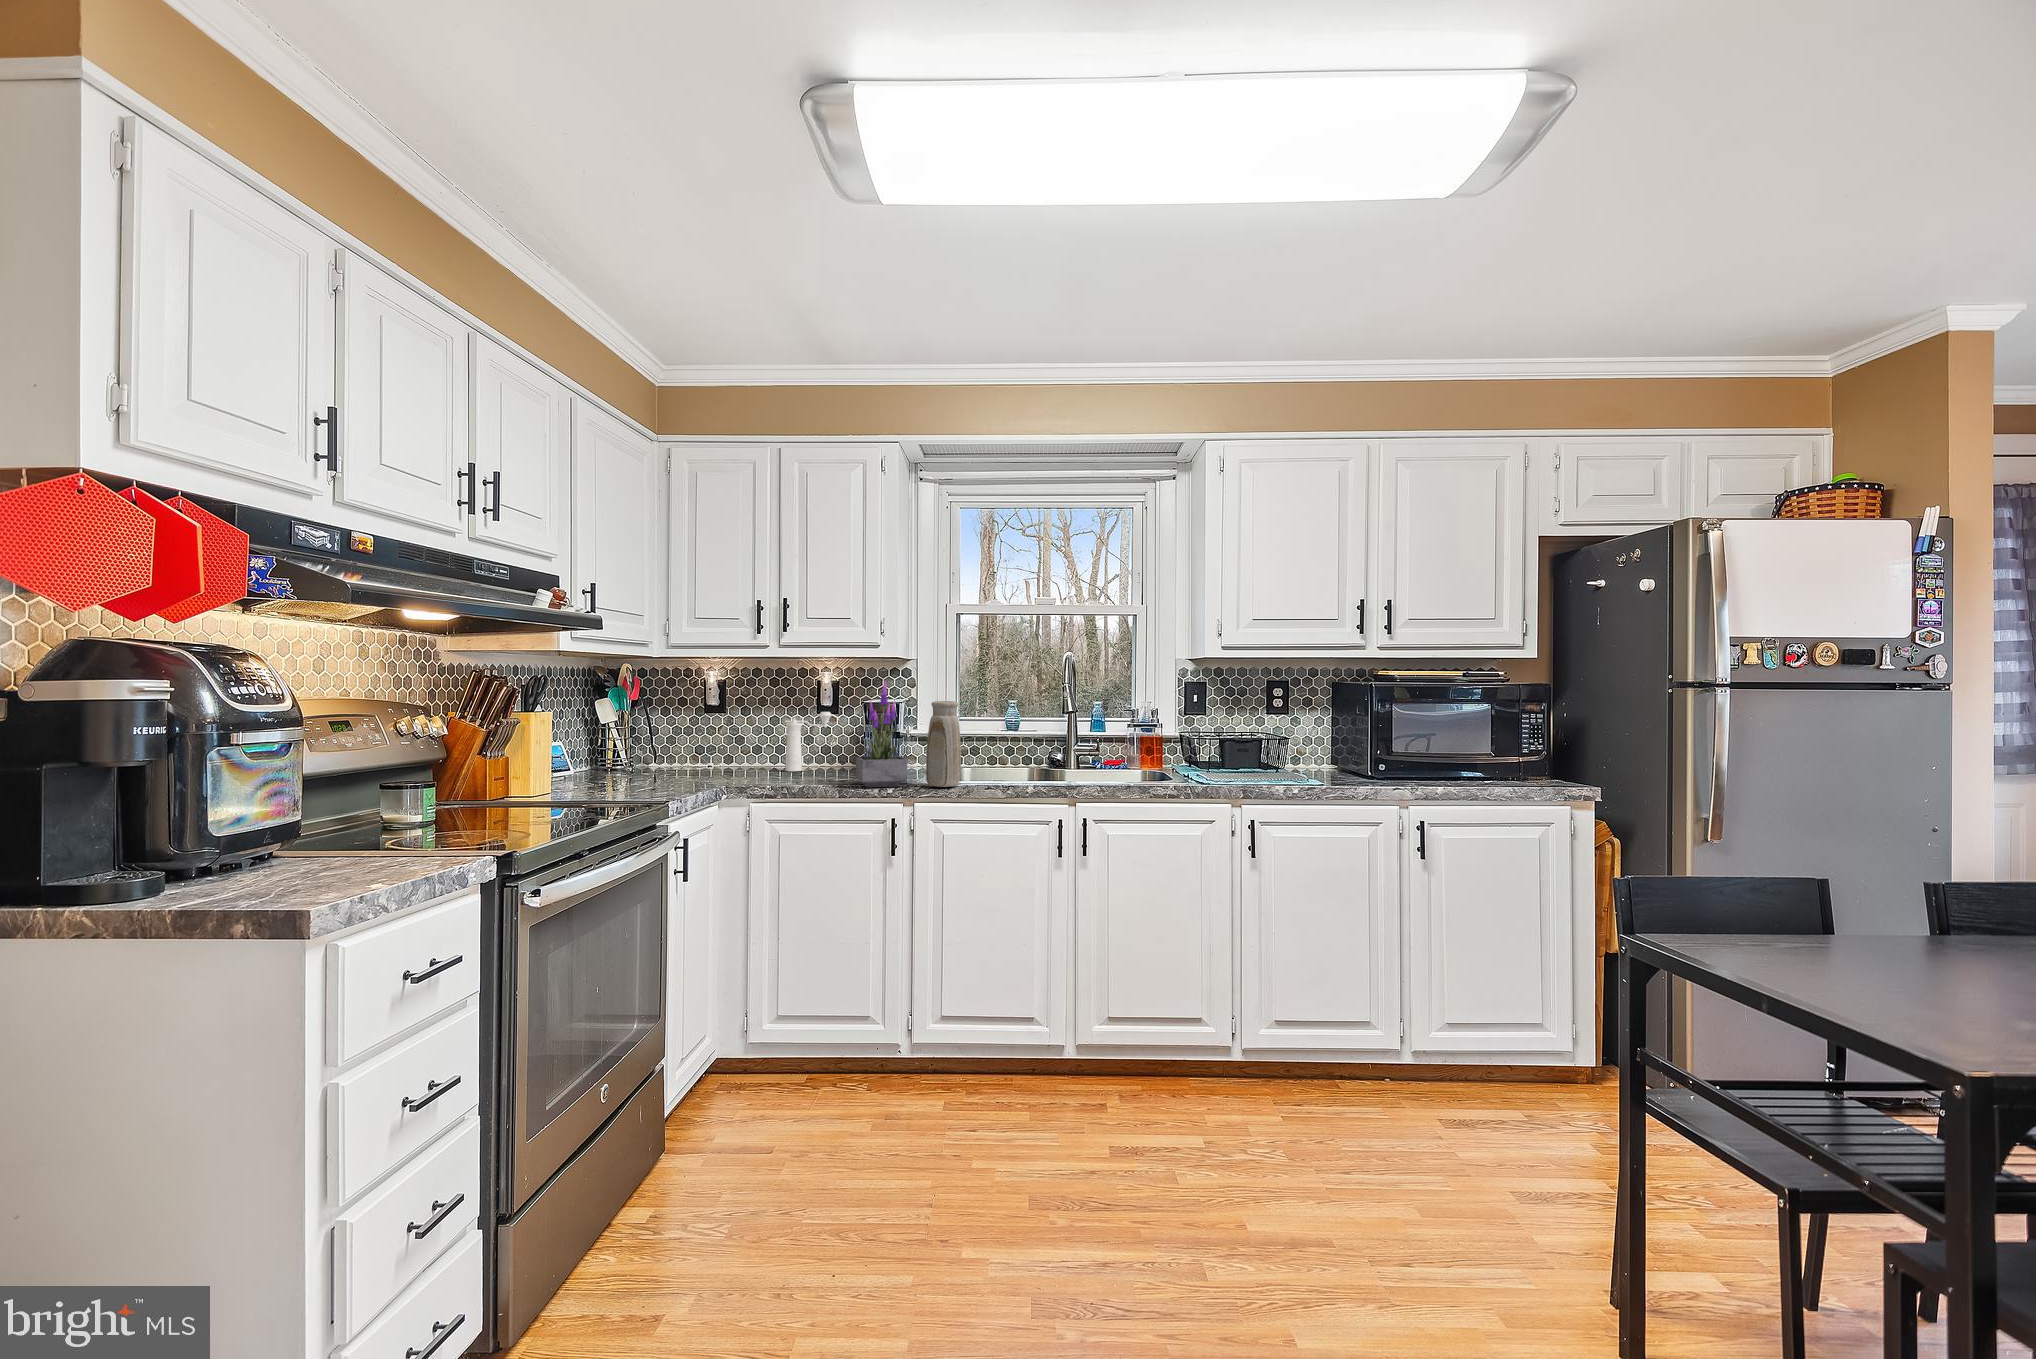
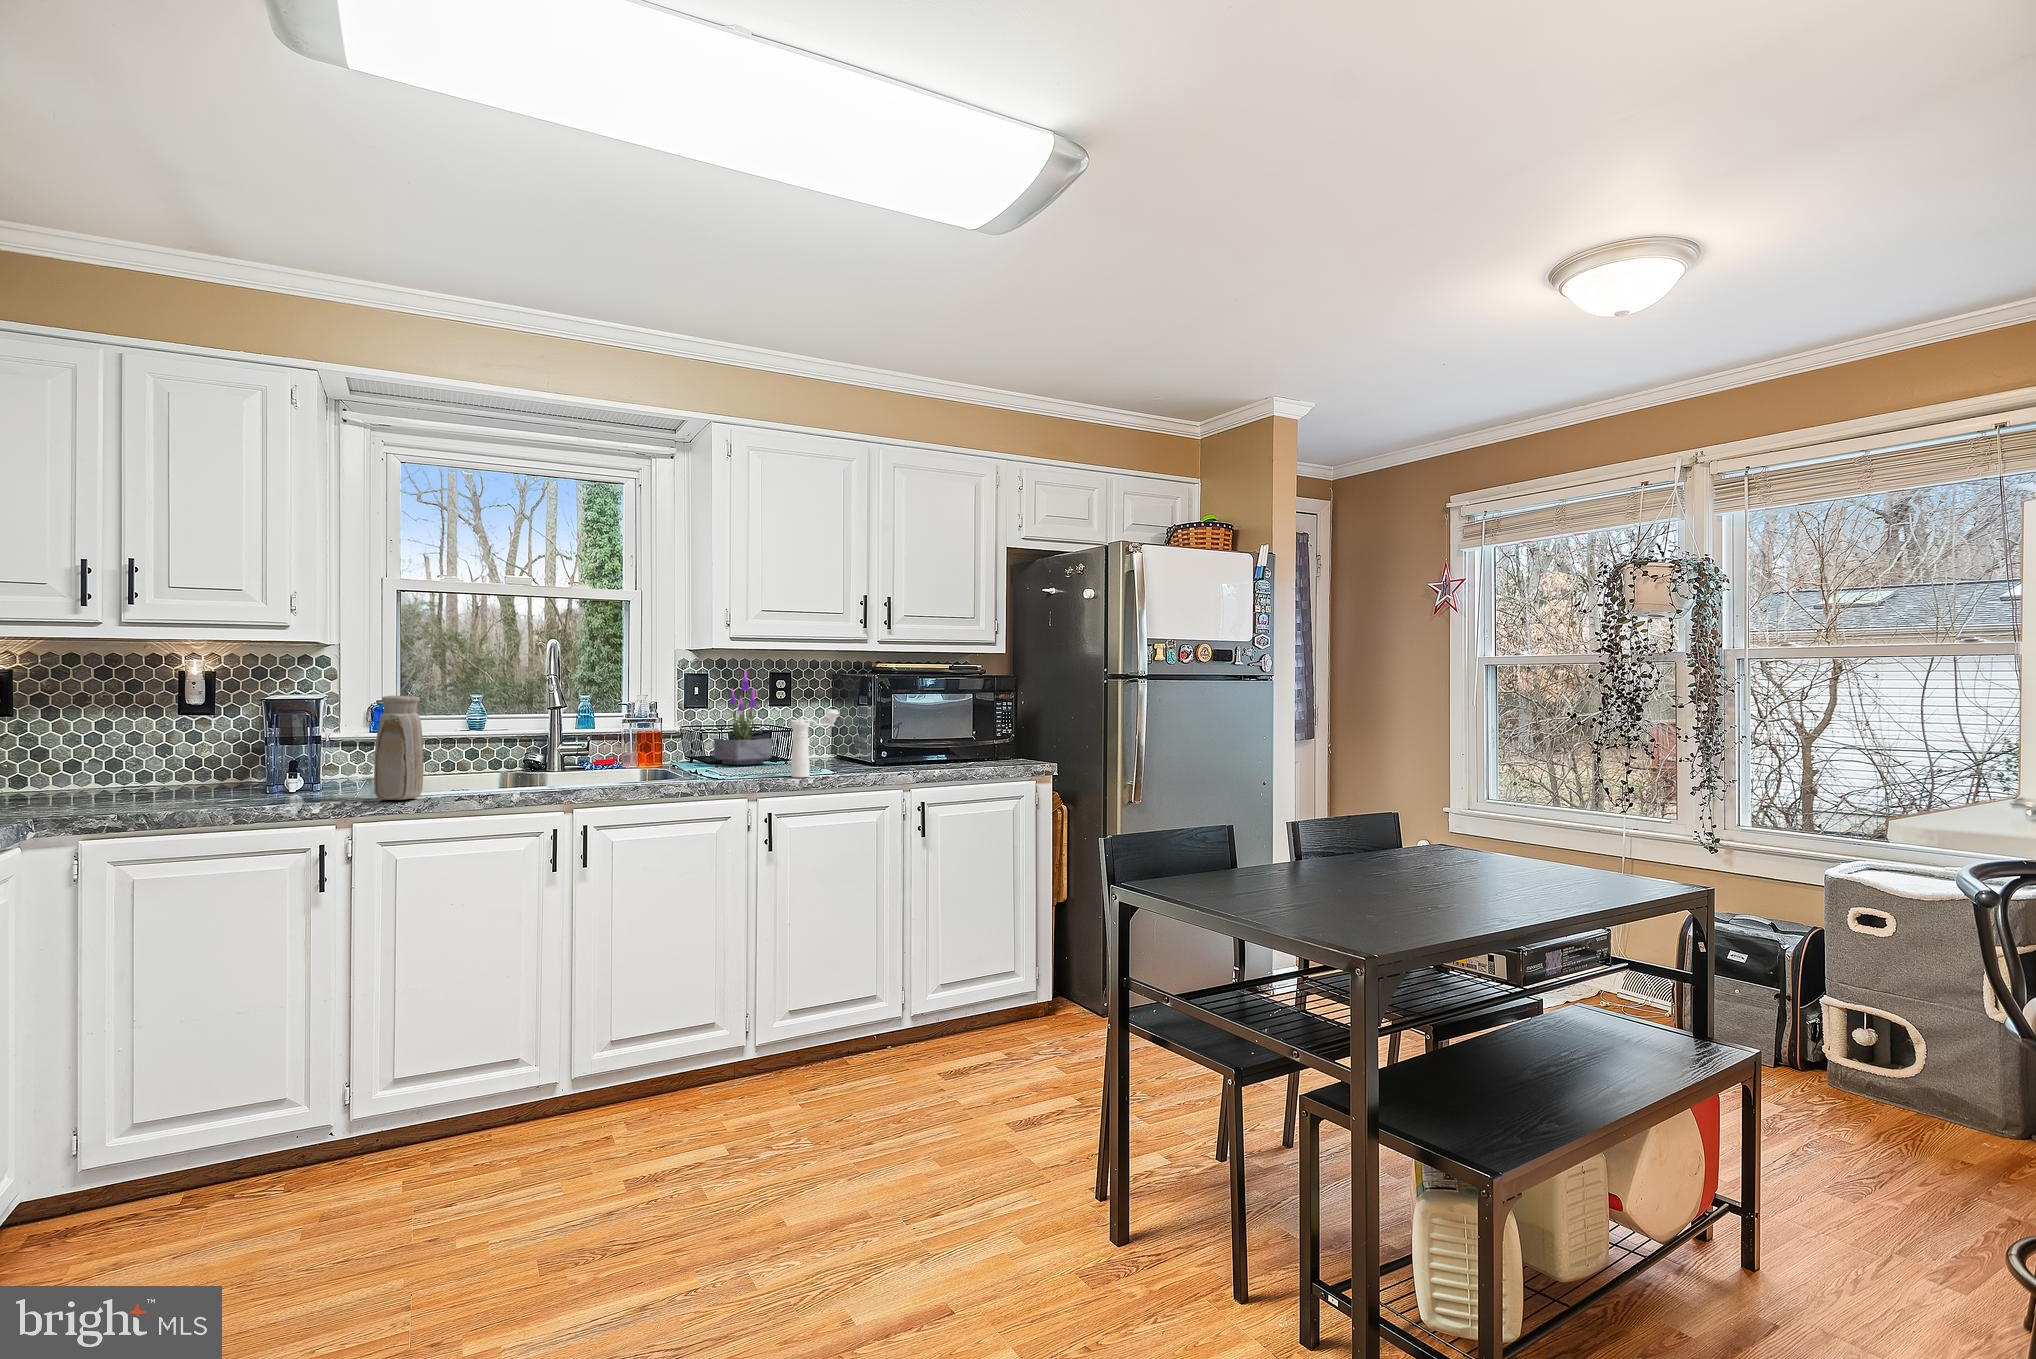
potted plant: present [856,681,908,787] -> present [714,670,772,765]
pepper mill: present [785,712,832,771] -> present [791,710,839,777]

